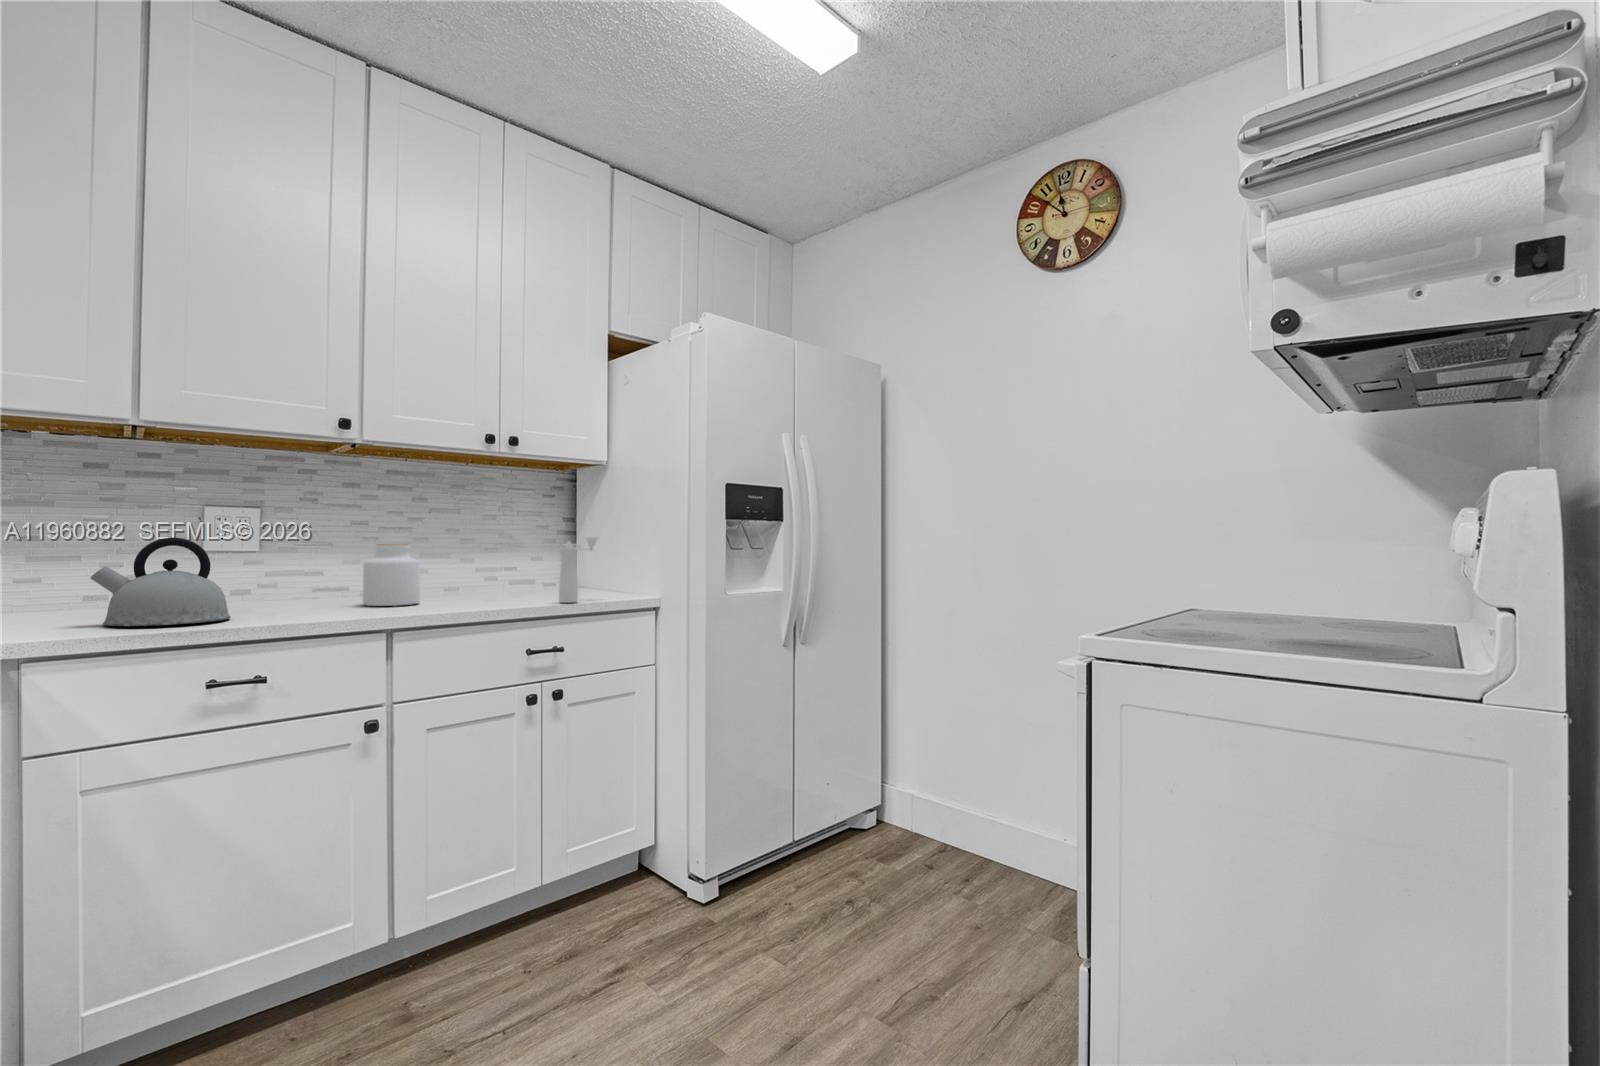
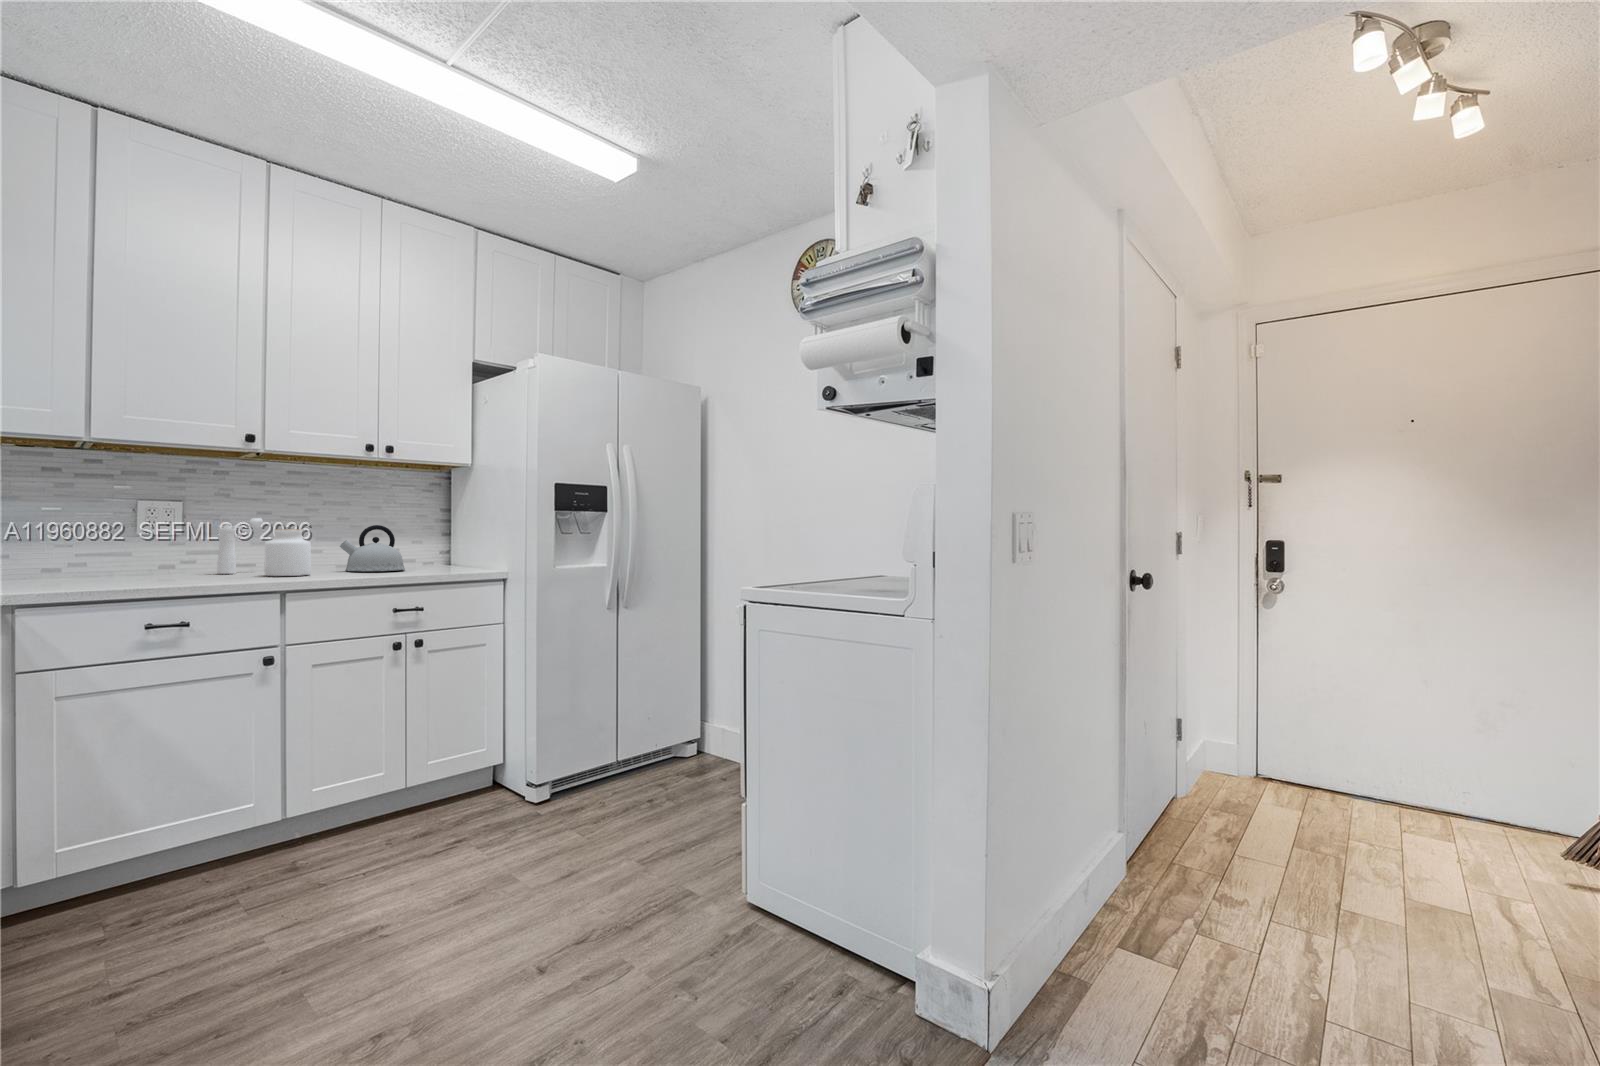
pepper mill: present [559,534,599,603] -> present [217,518,263,574]
kettle: present [91,538,231,626] -> present [340,525,405,571]

